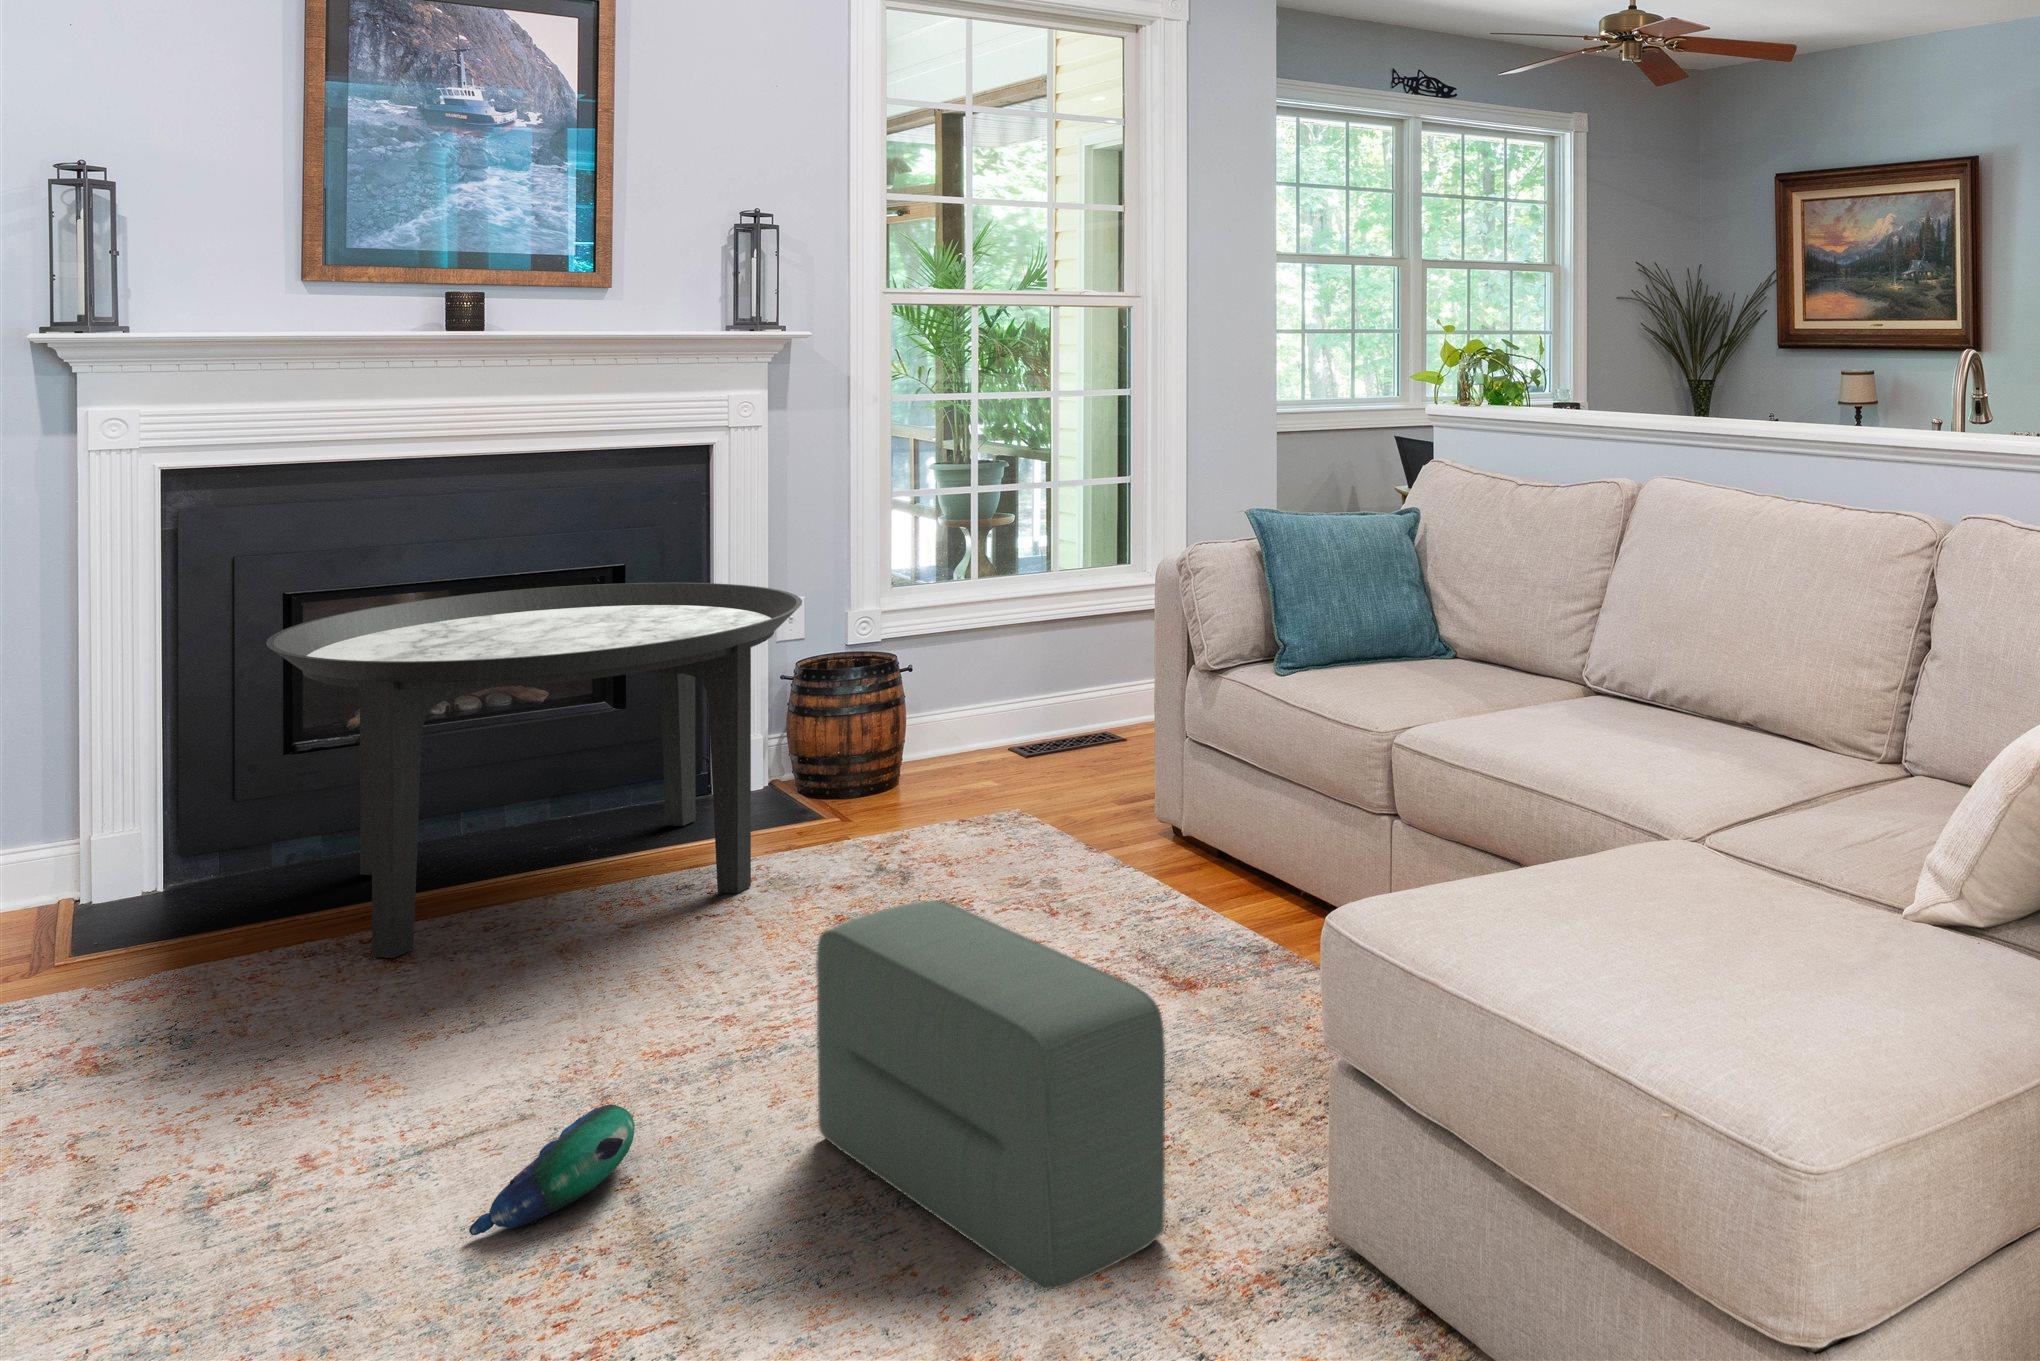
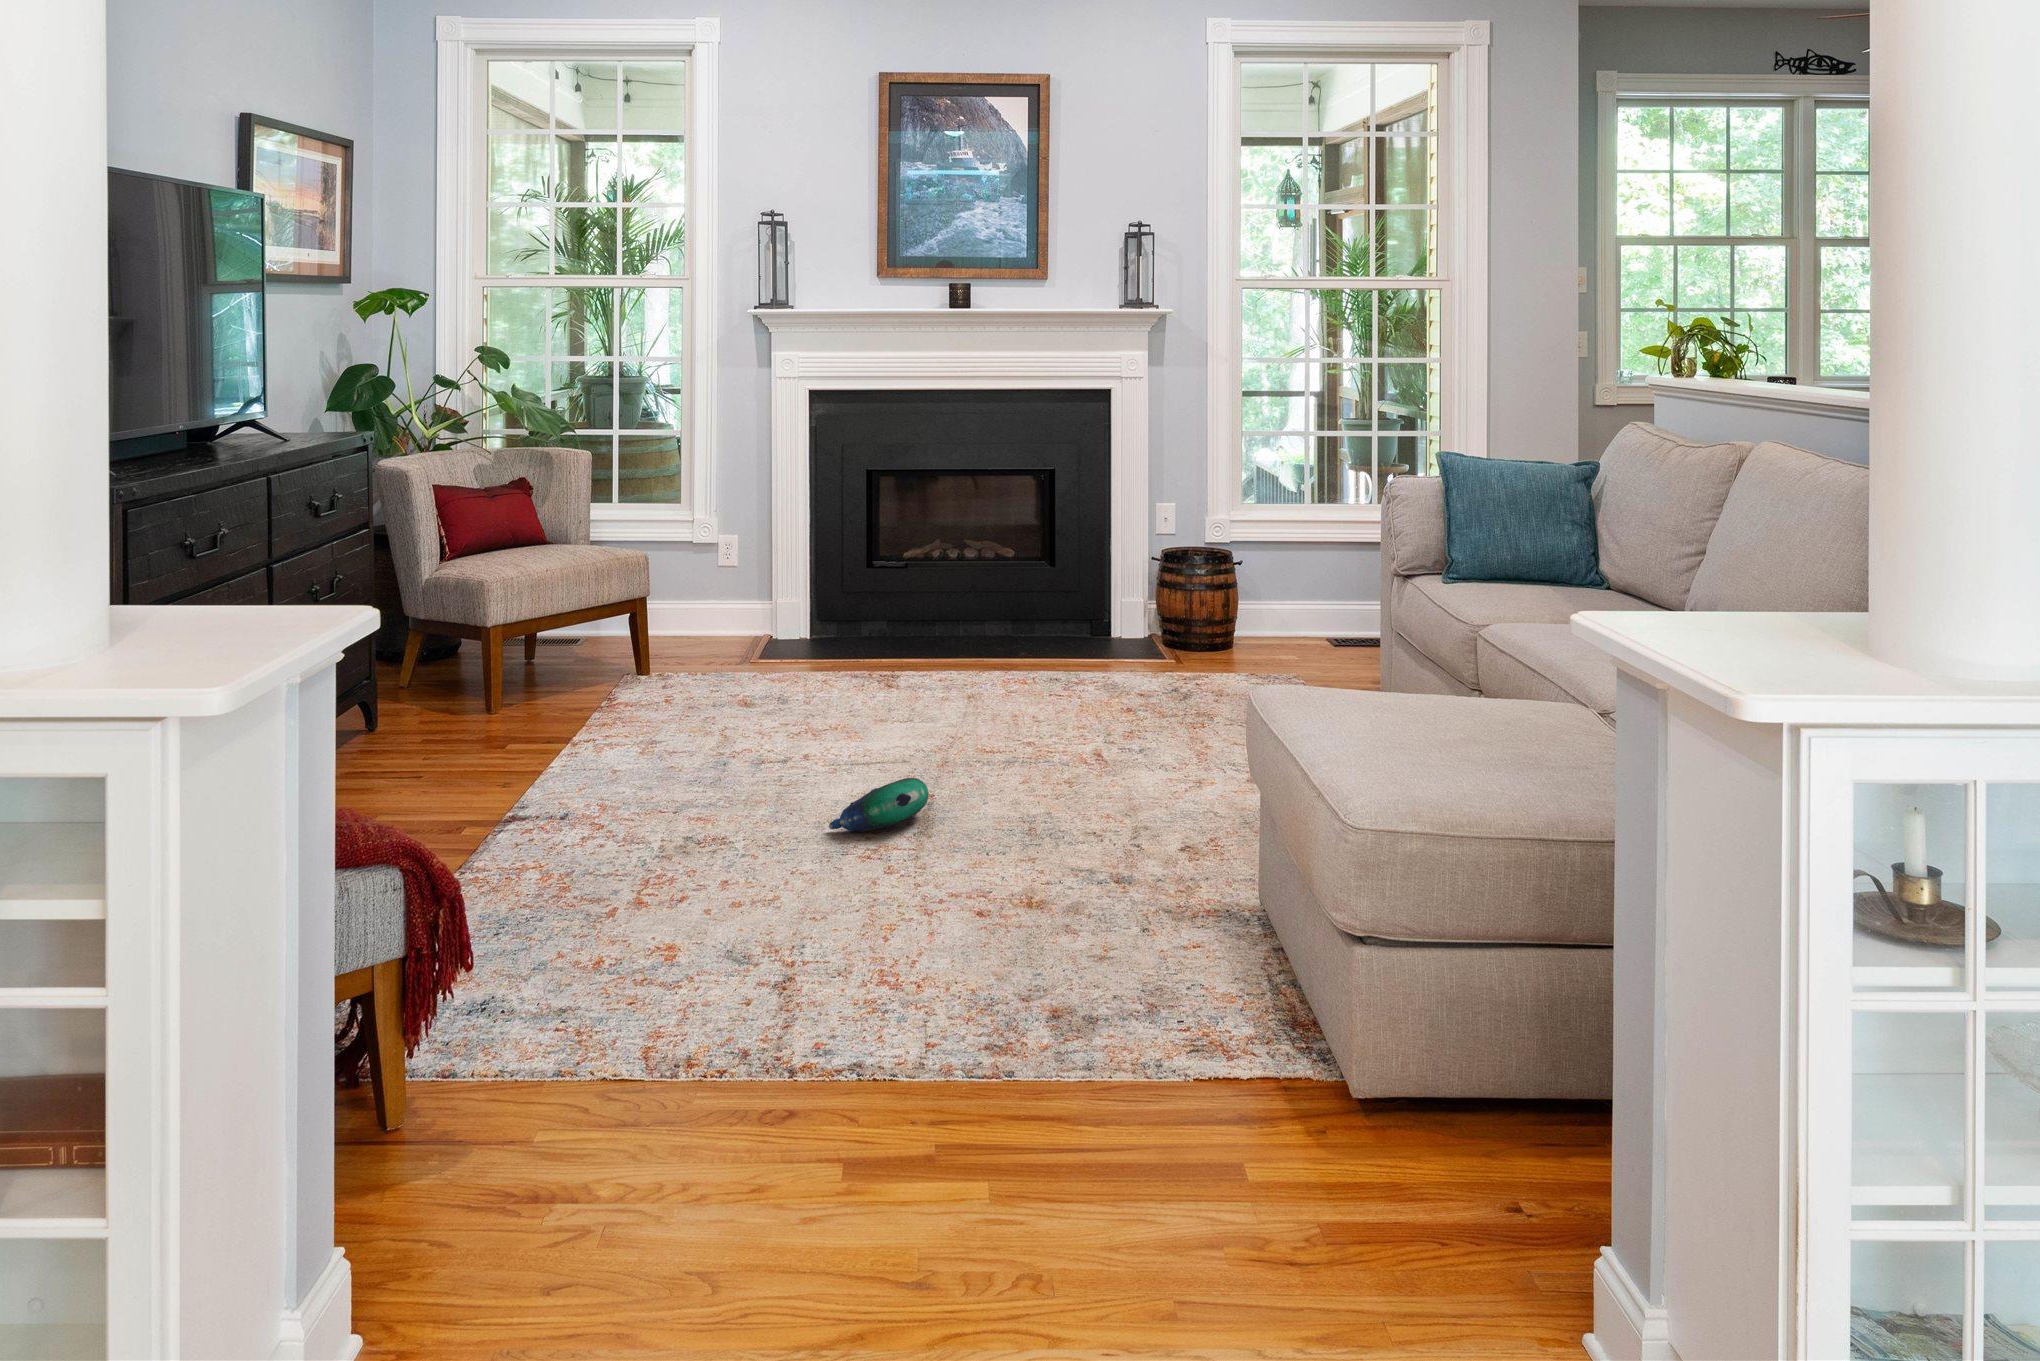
round table: present [266,583,802,958] -> none [837,479,1141,695]
pouf: present [816,900,1165,1290] -> none [1026,687,1188,950]

